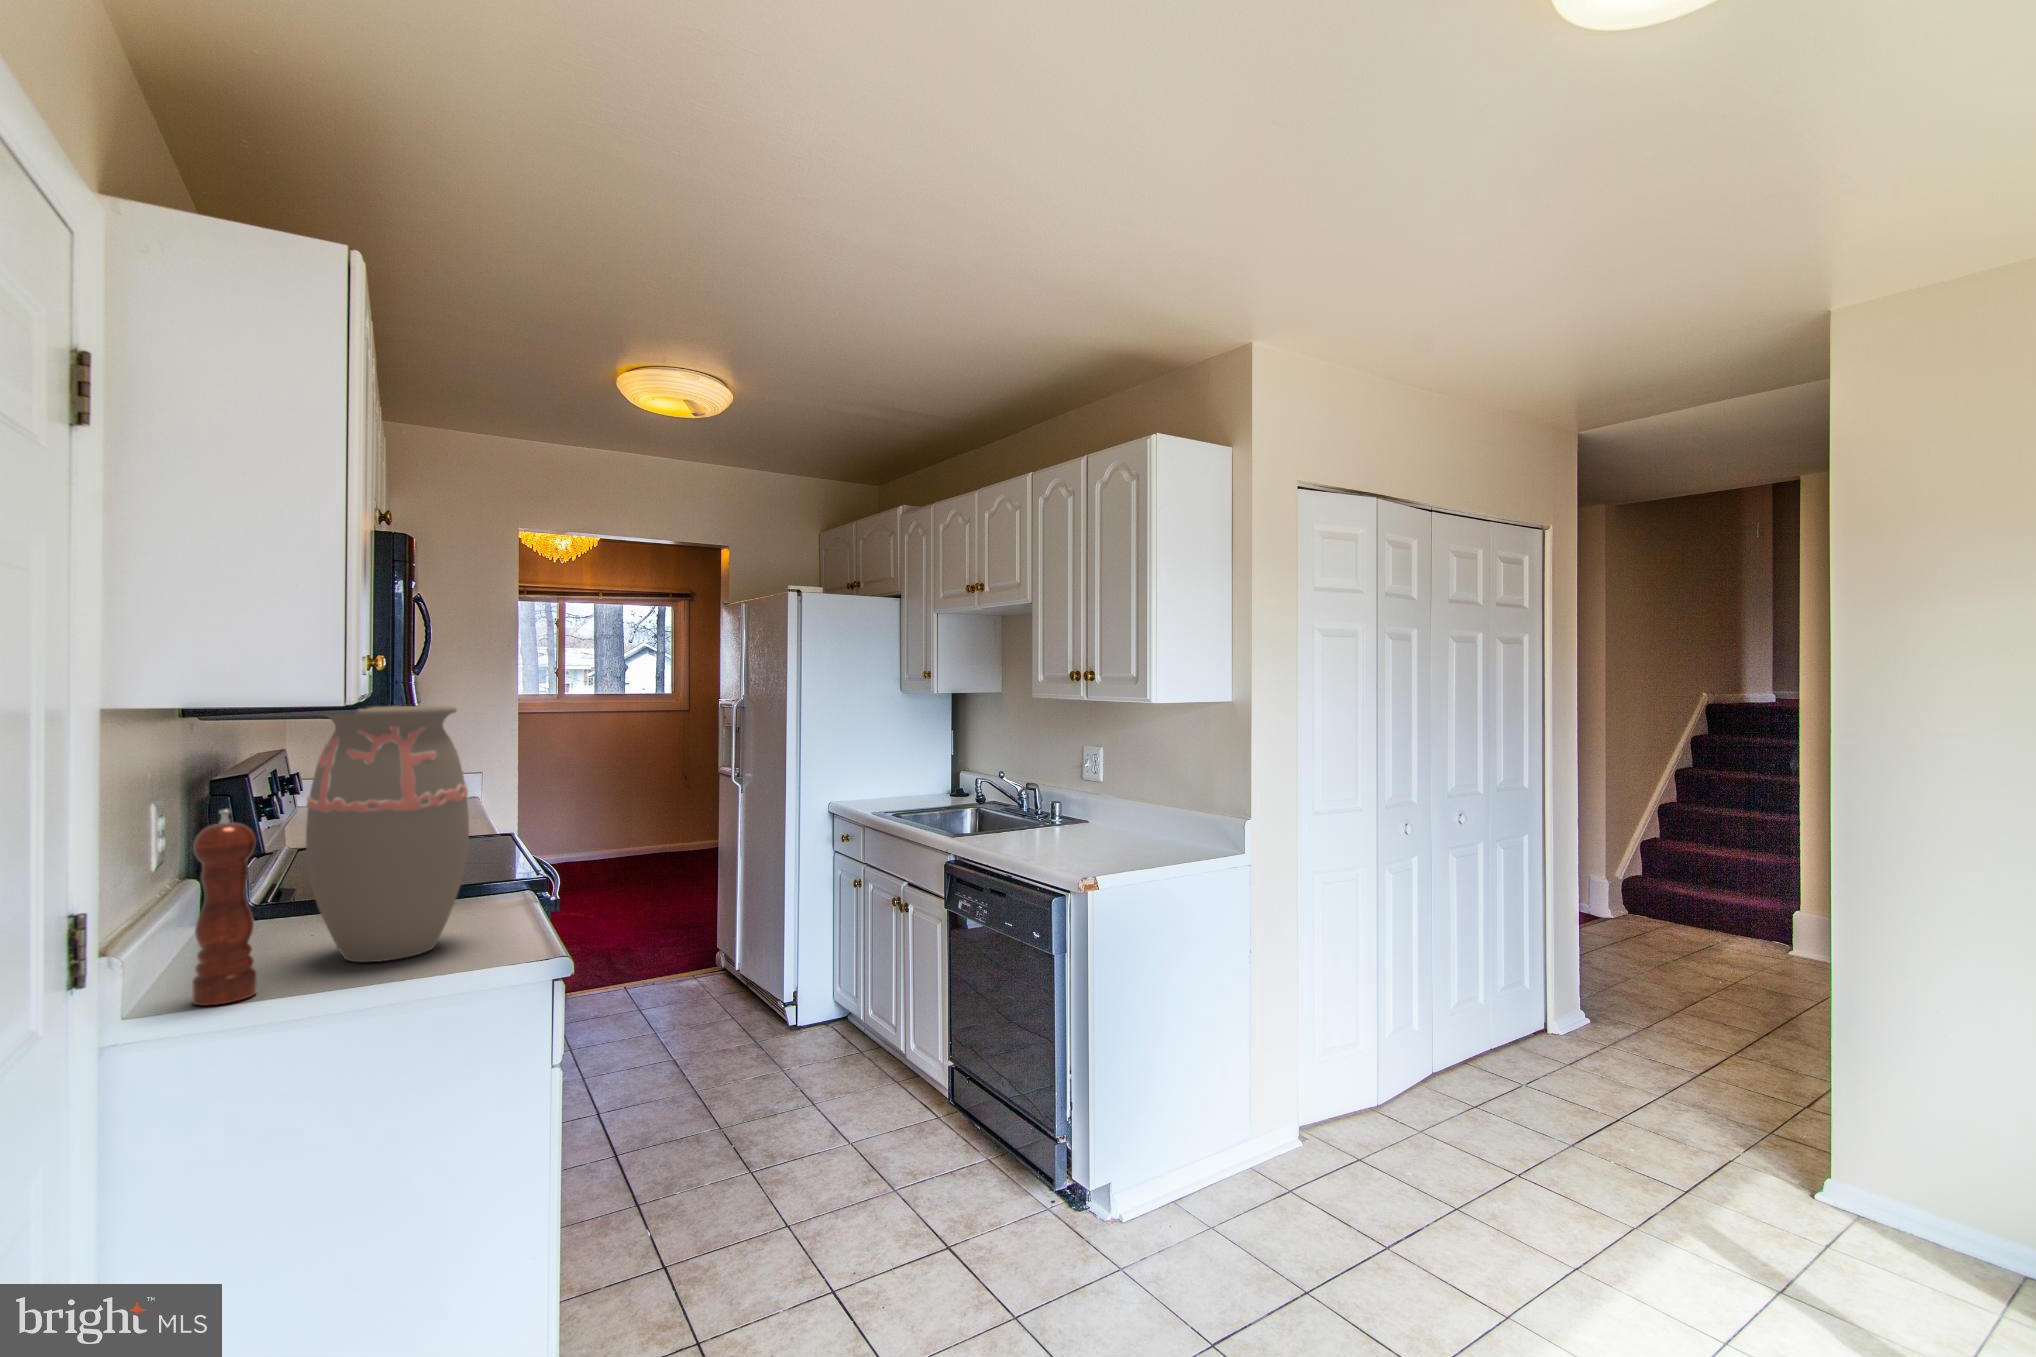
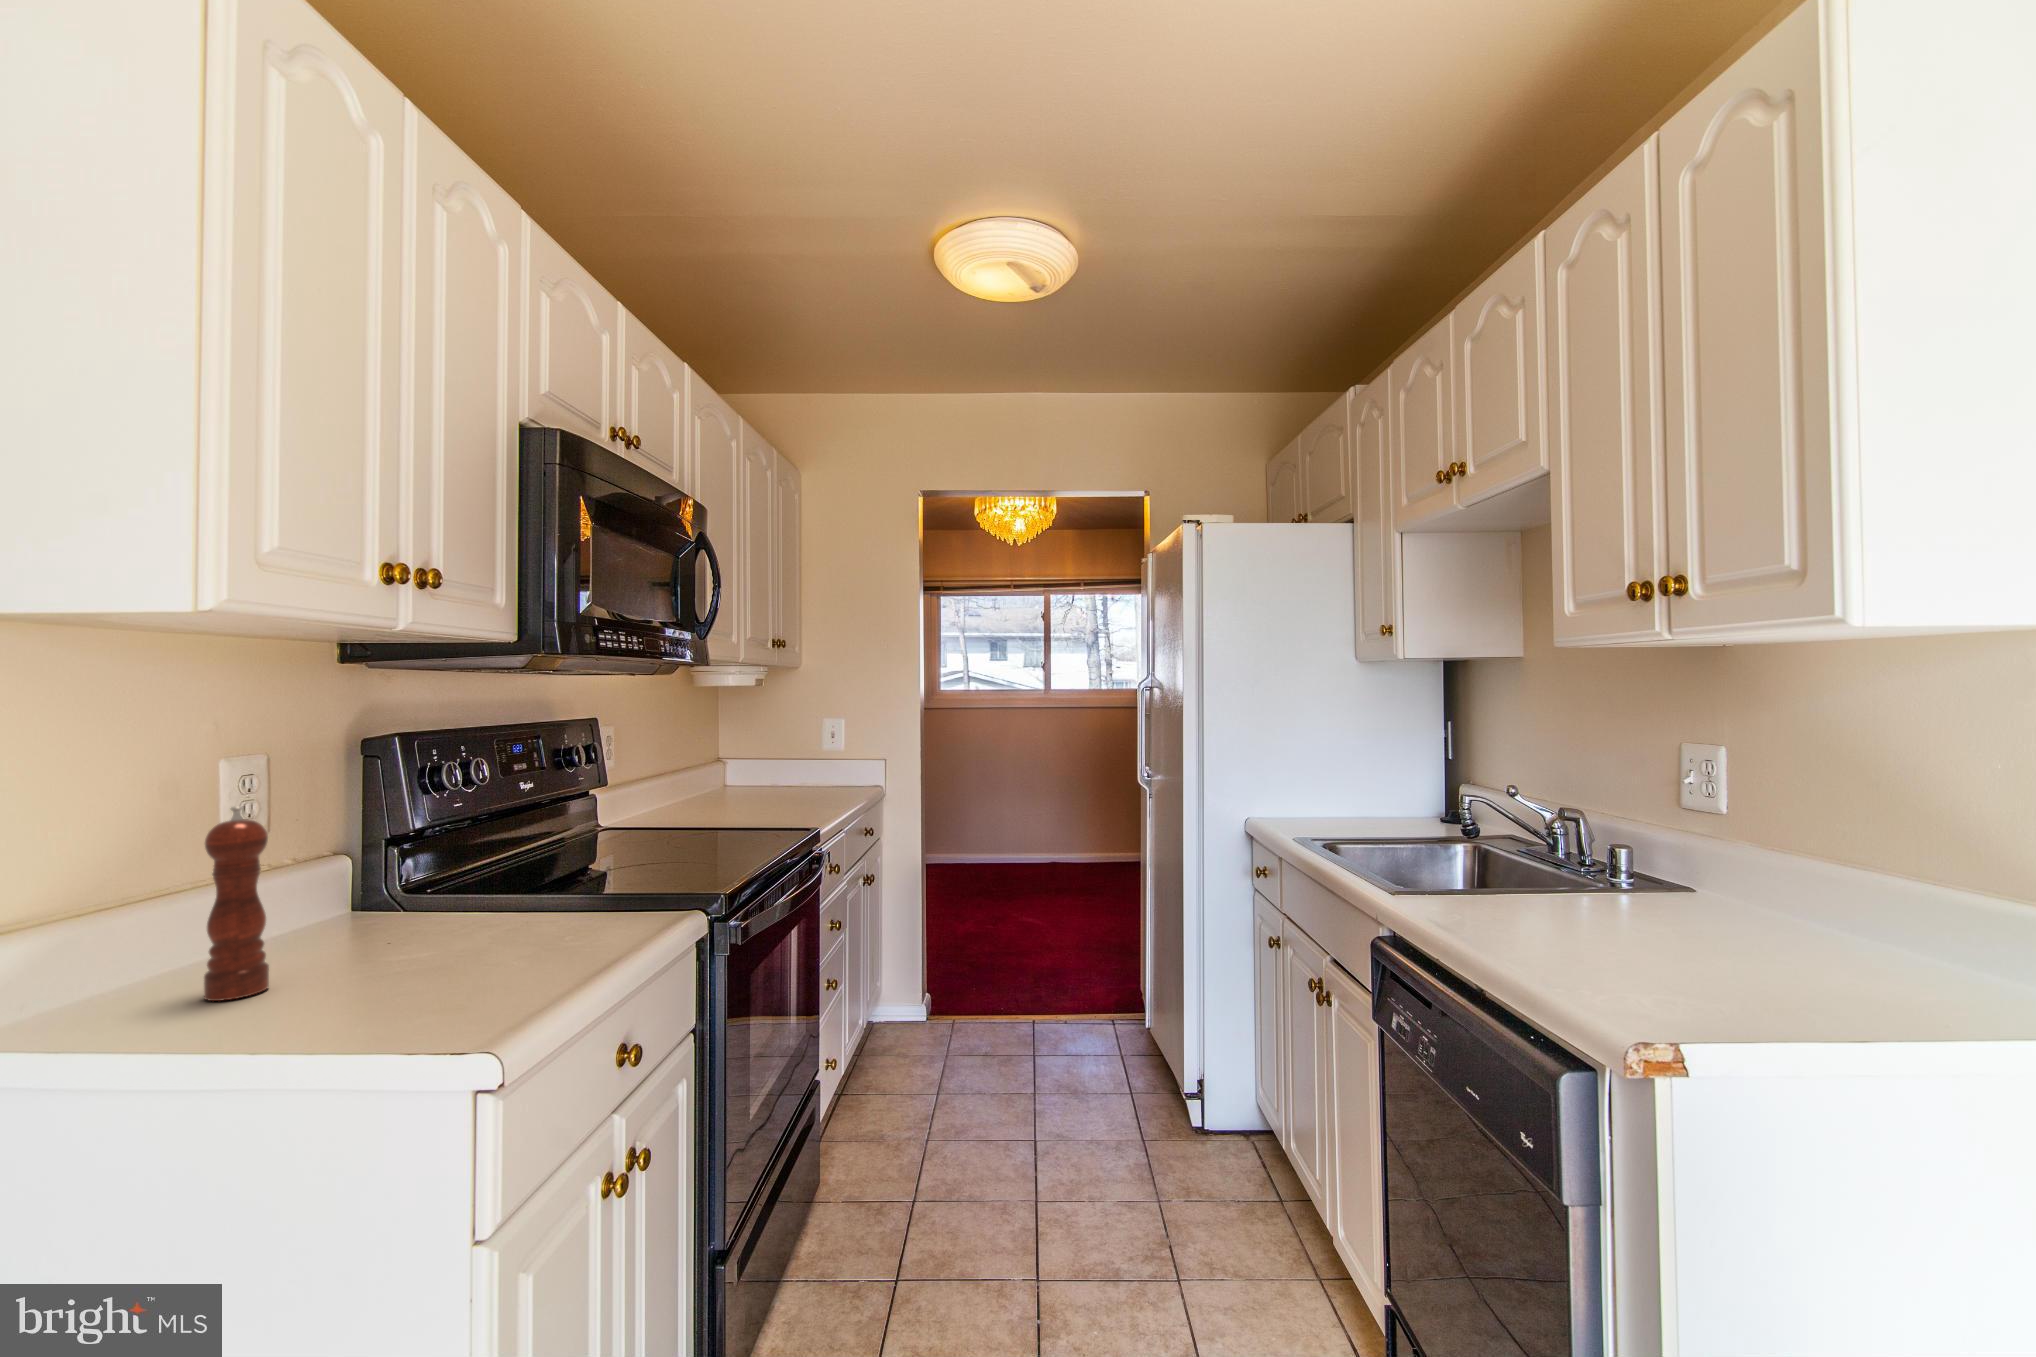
decorative vase: present [306,706,469,962] -> none [322,704,484,956]

